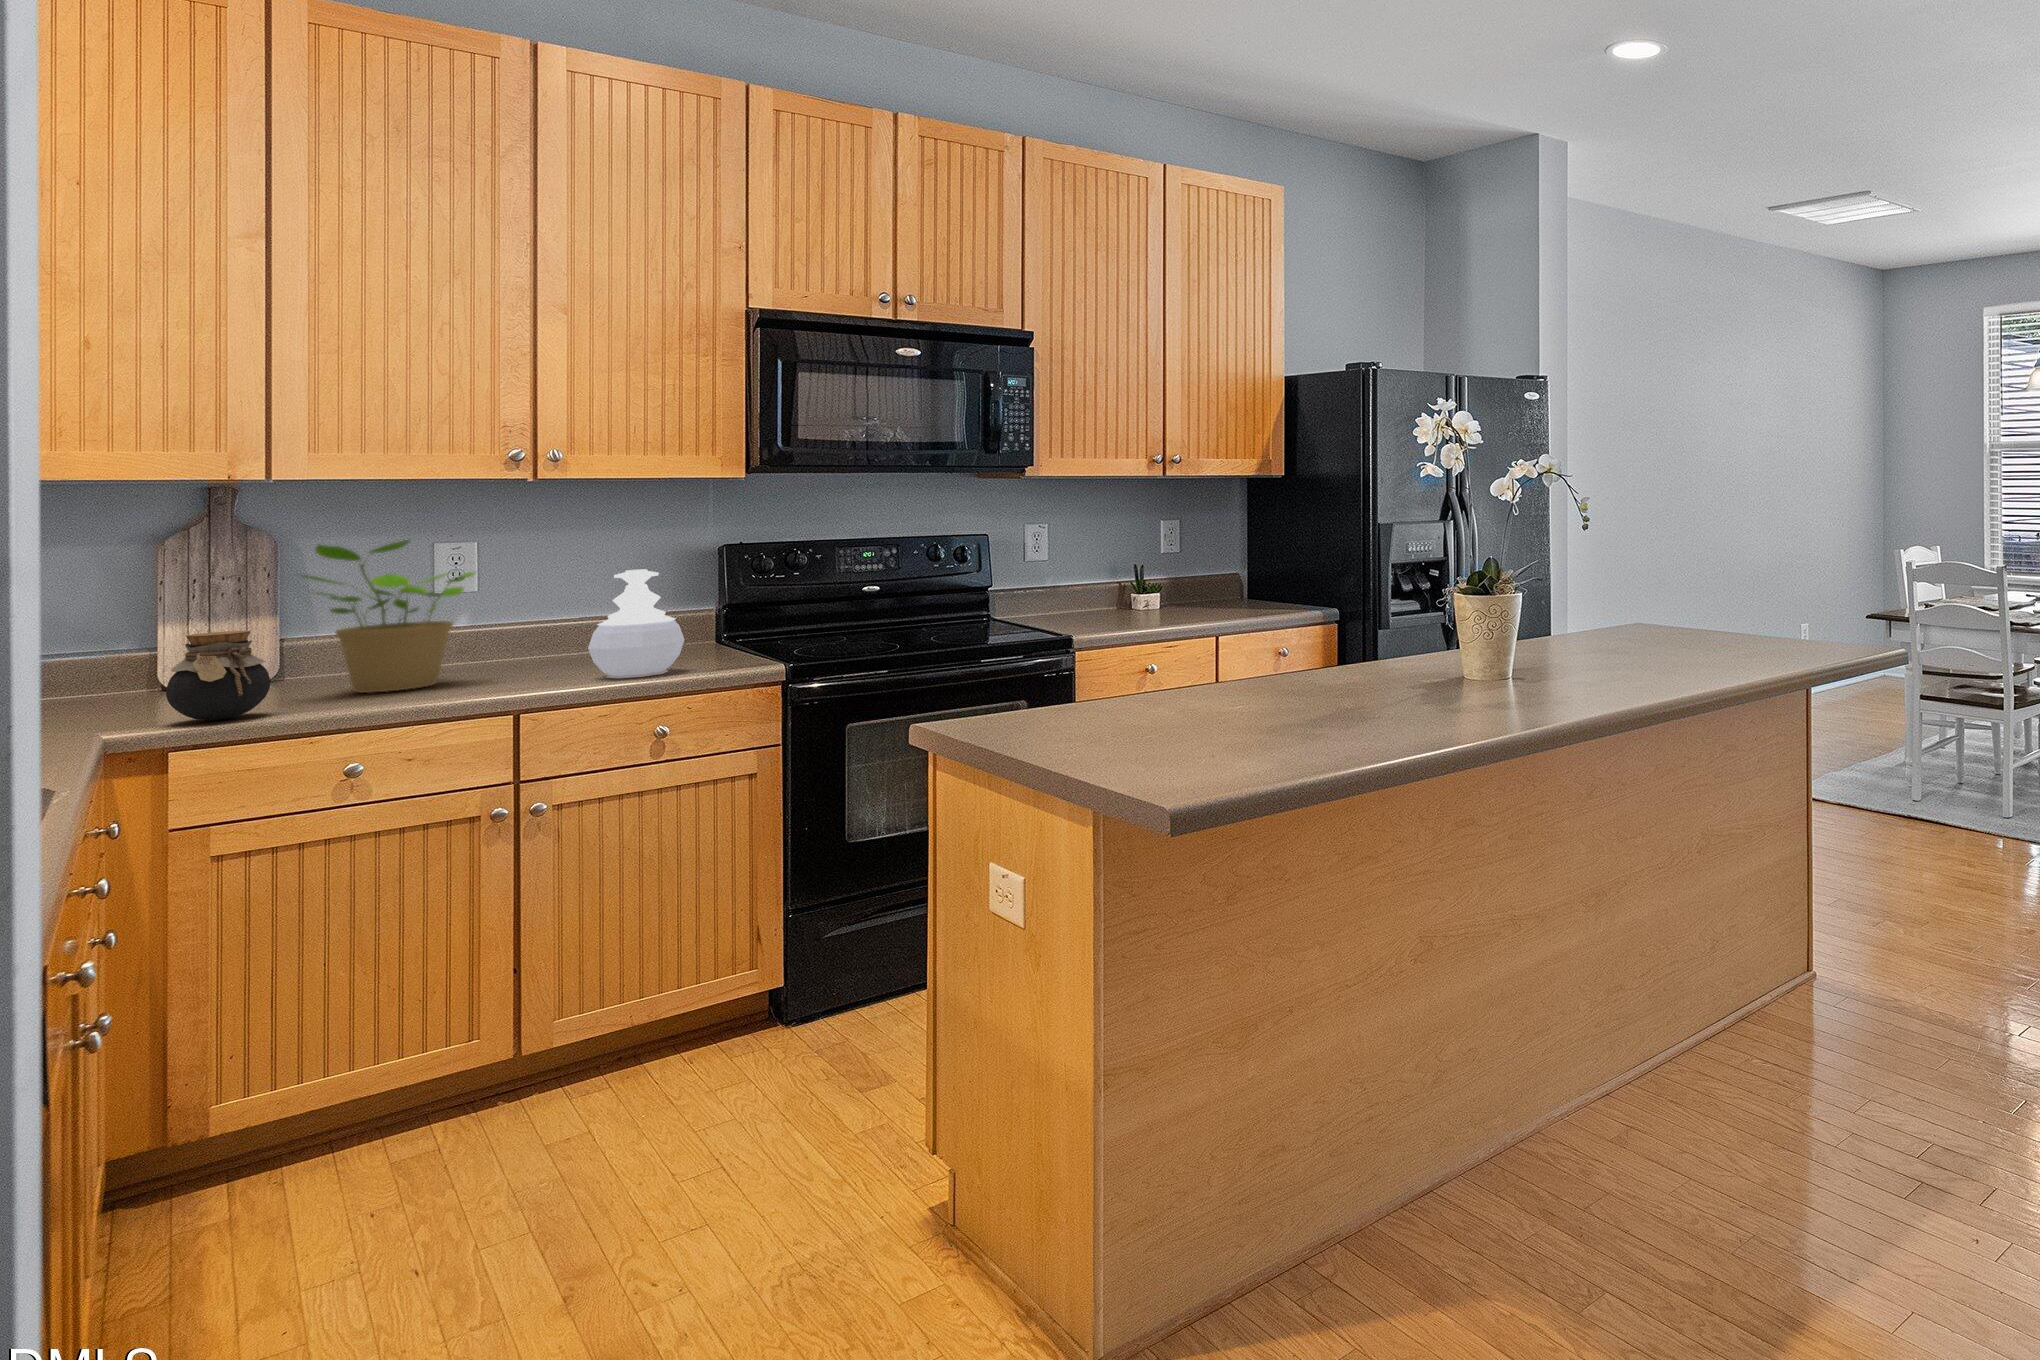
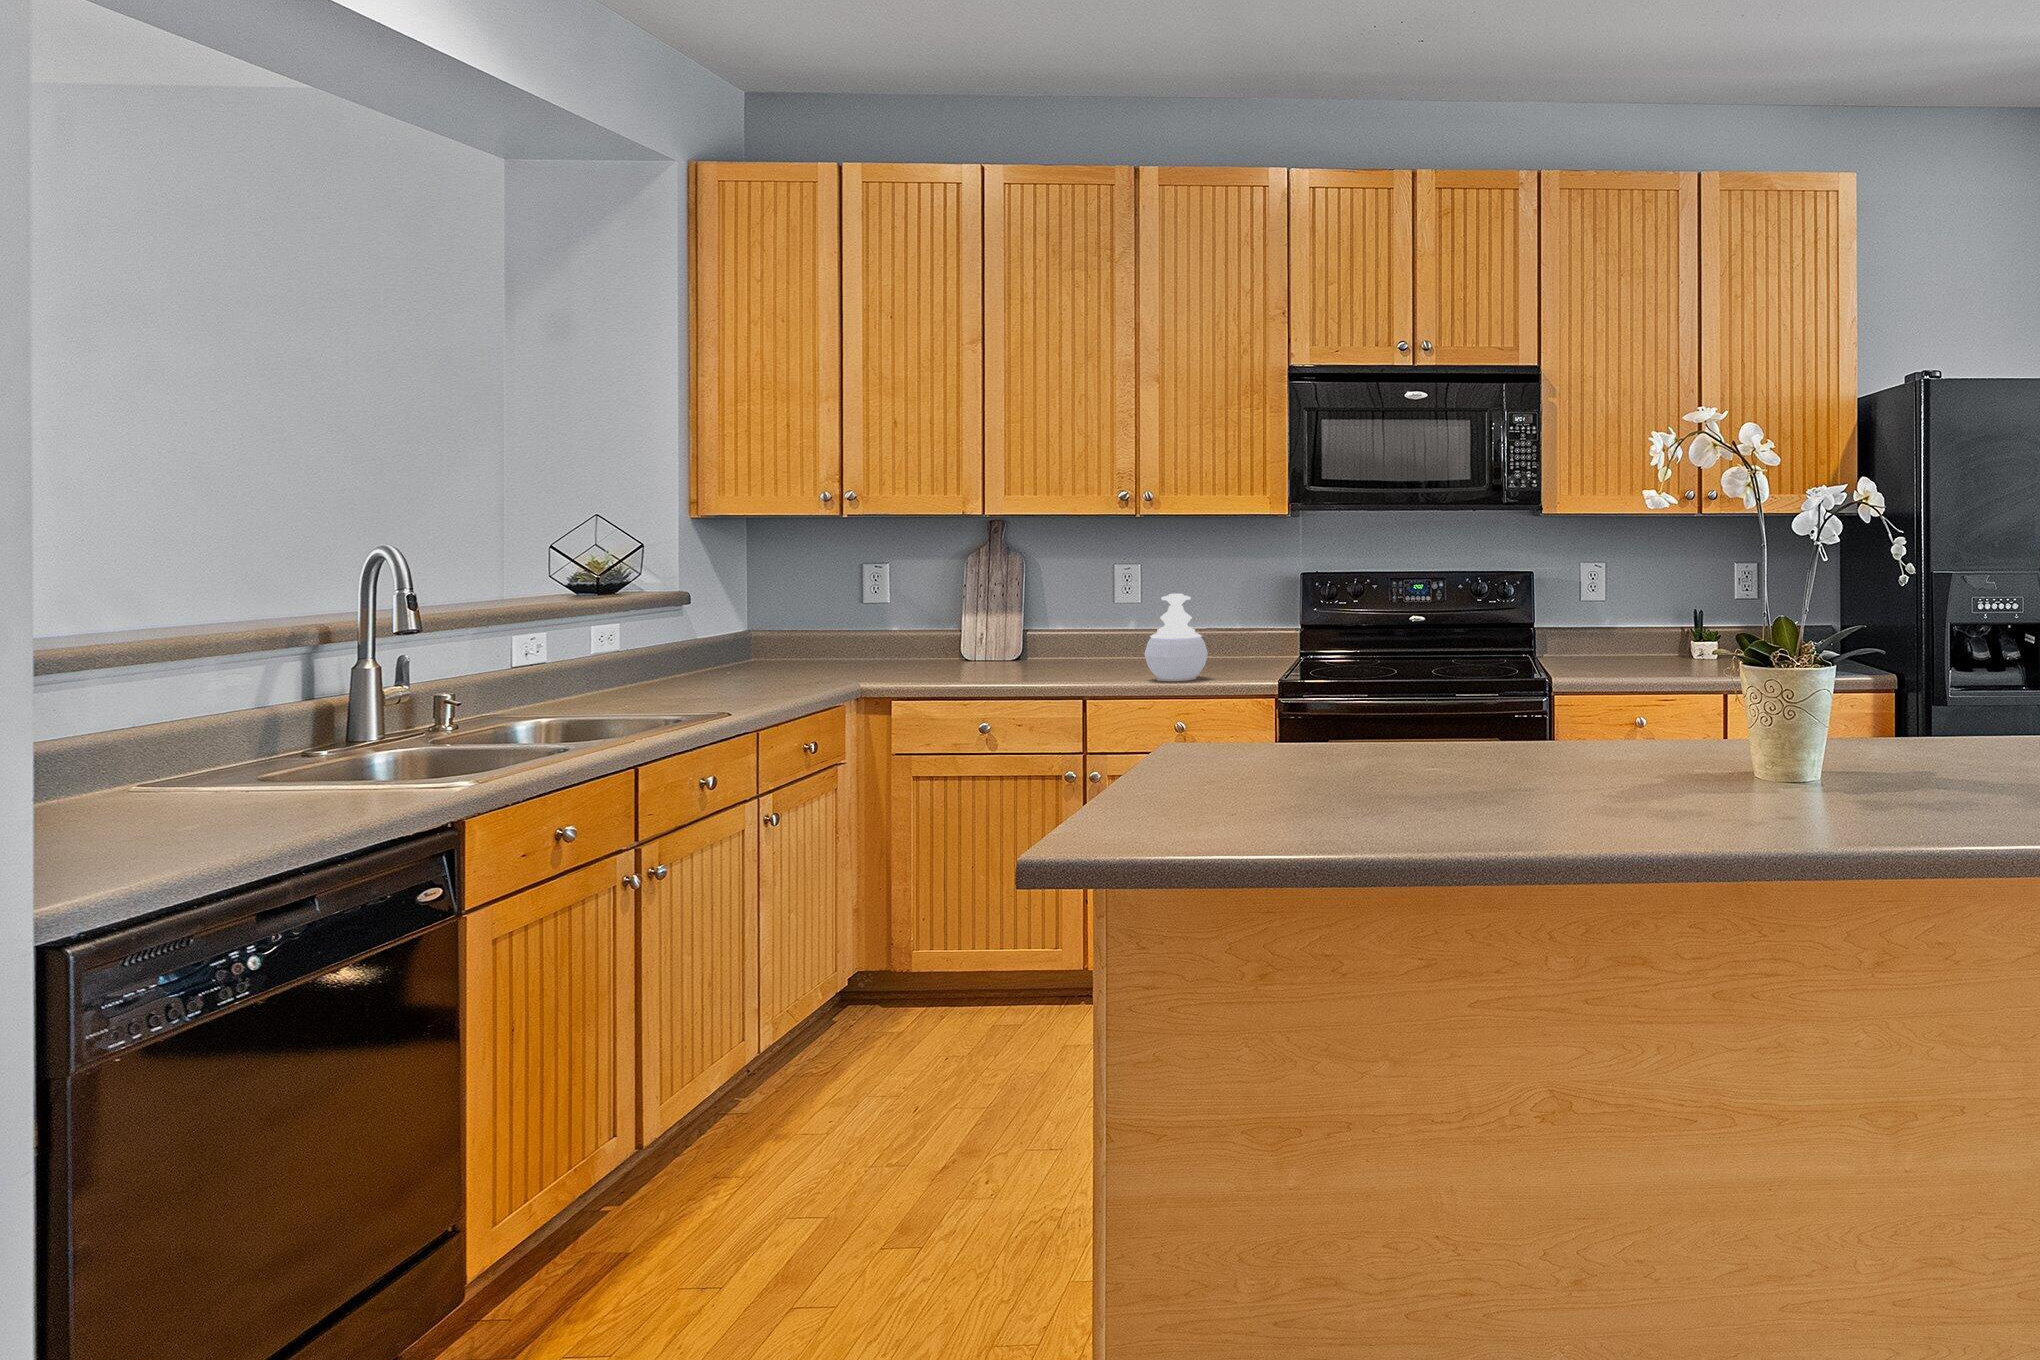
potted plant: present [303,540,475,693] -> none [999,562,1100,673]
jar: present [166,631,270,720] -> none [918,622,969,681]

